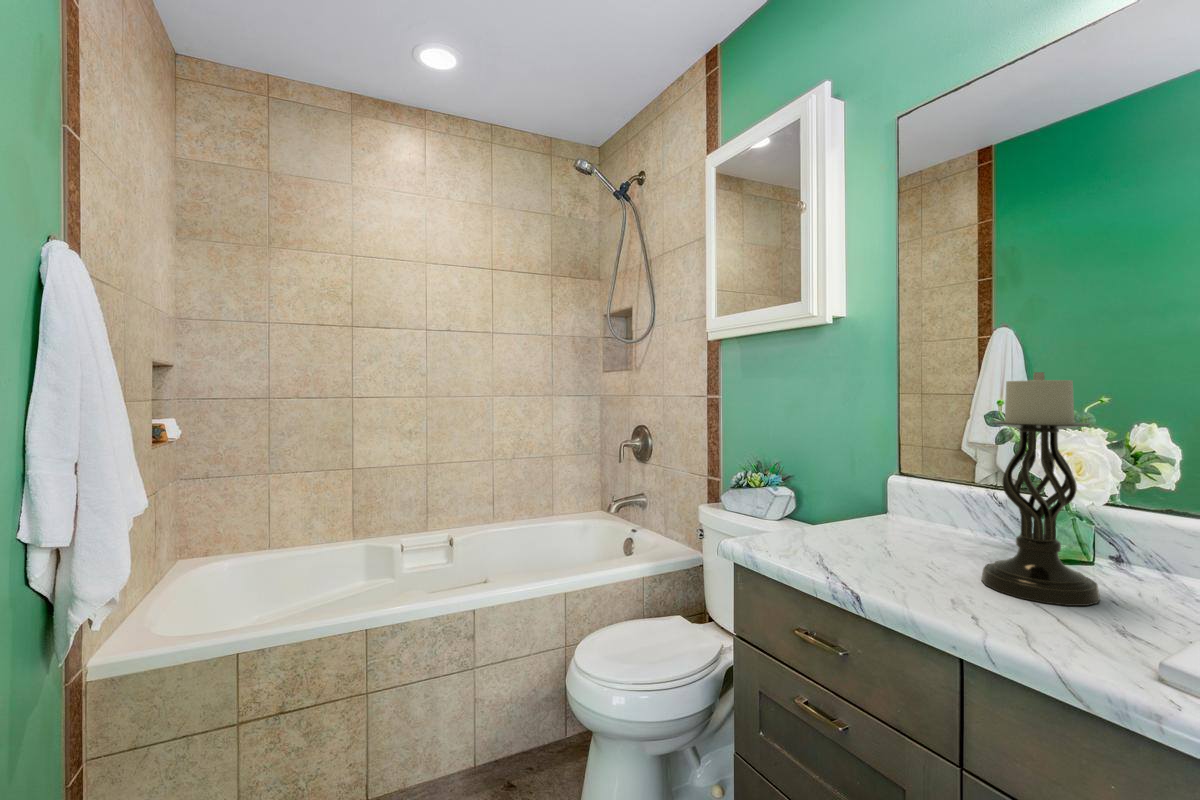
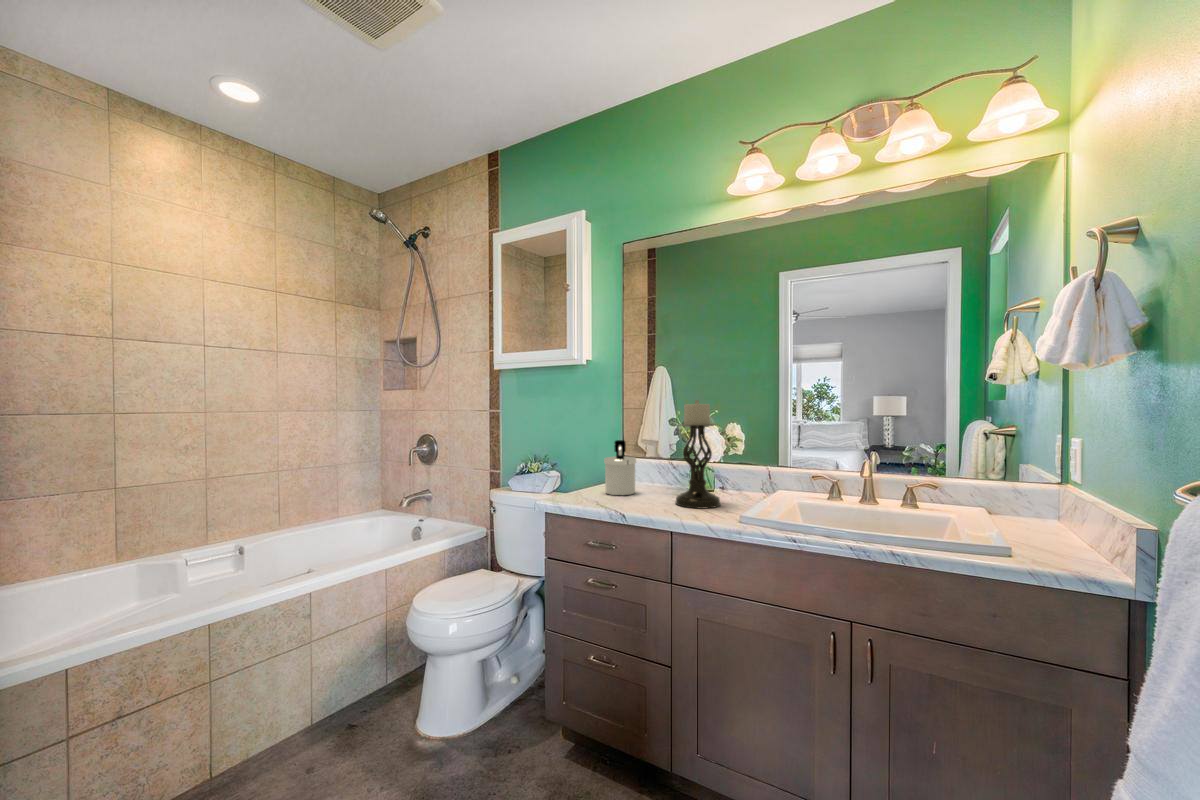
soap dispenser: none [847,447,909,545] -> present [604,440,636,495]

